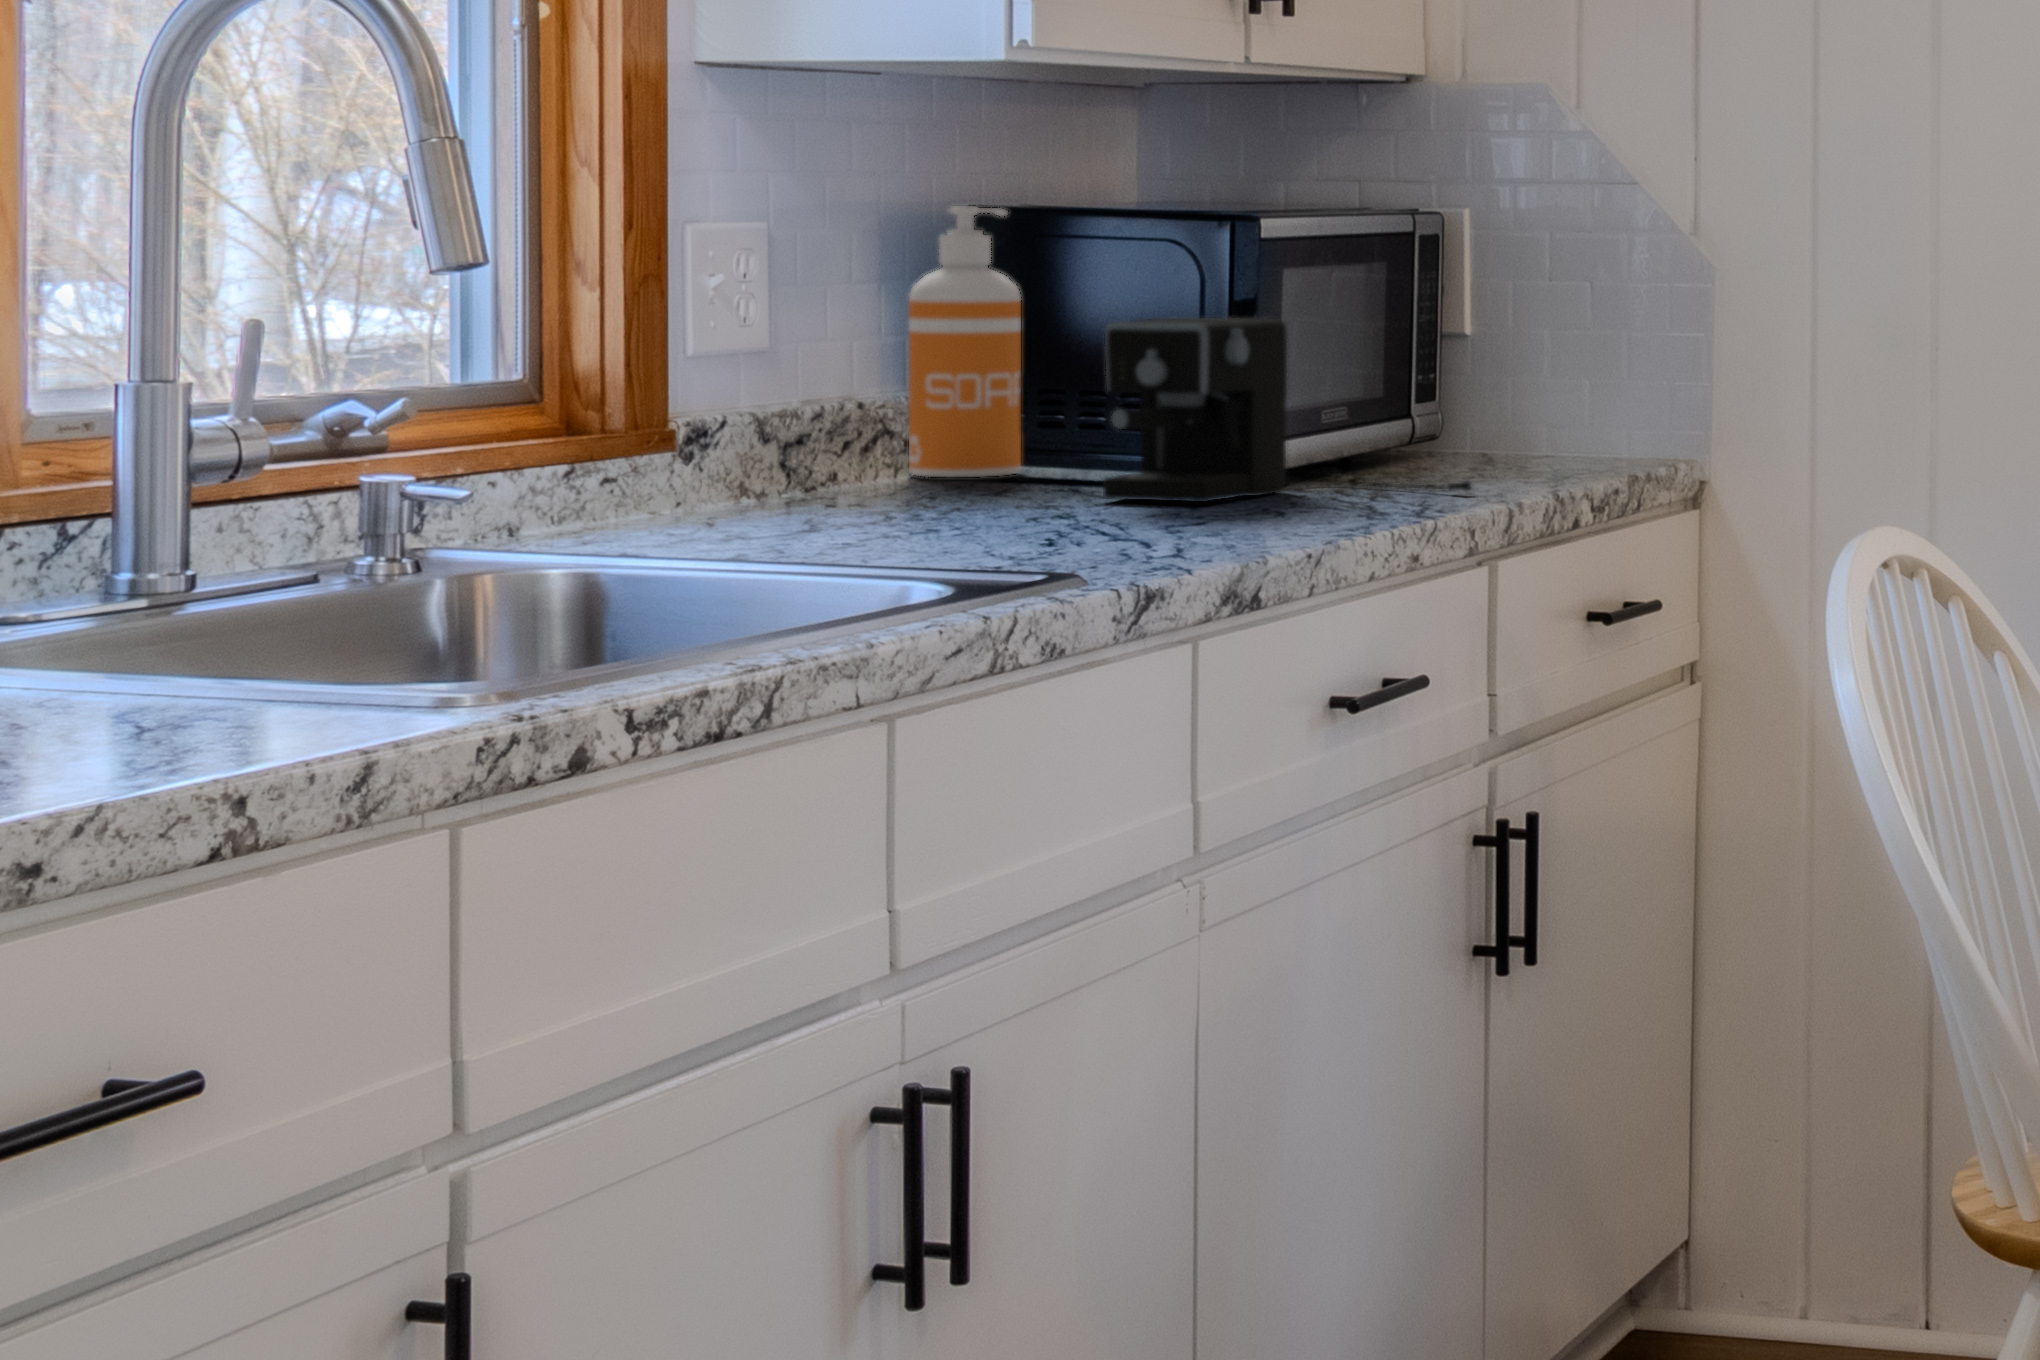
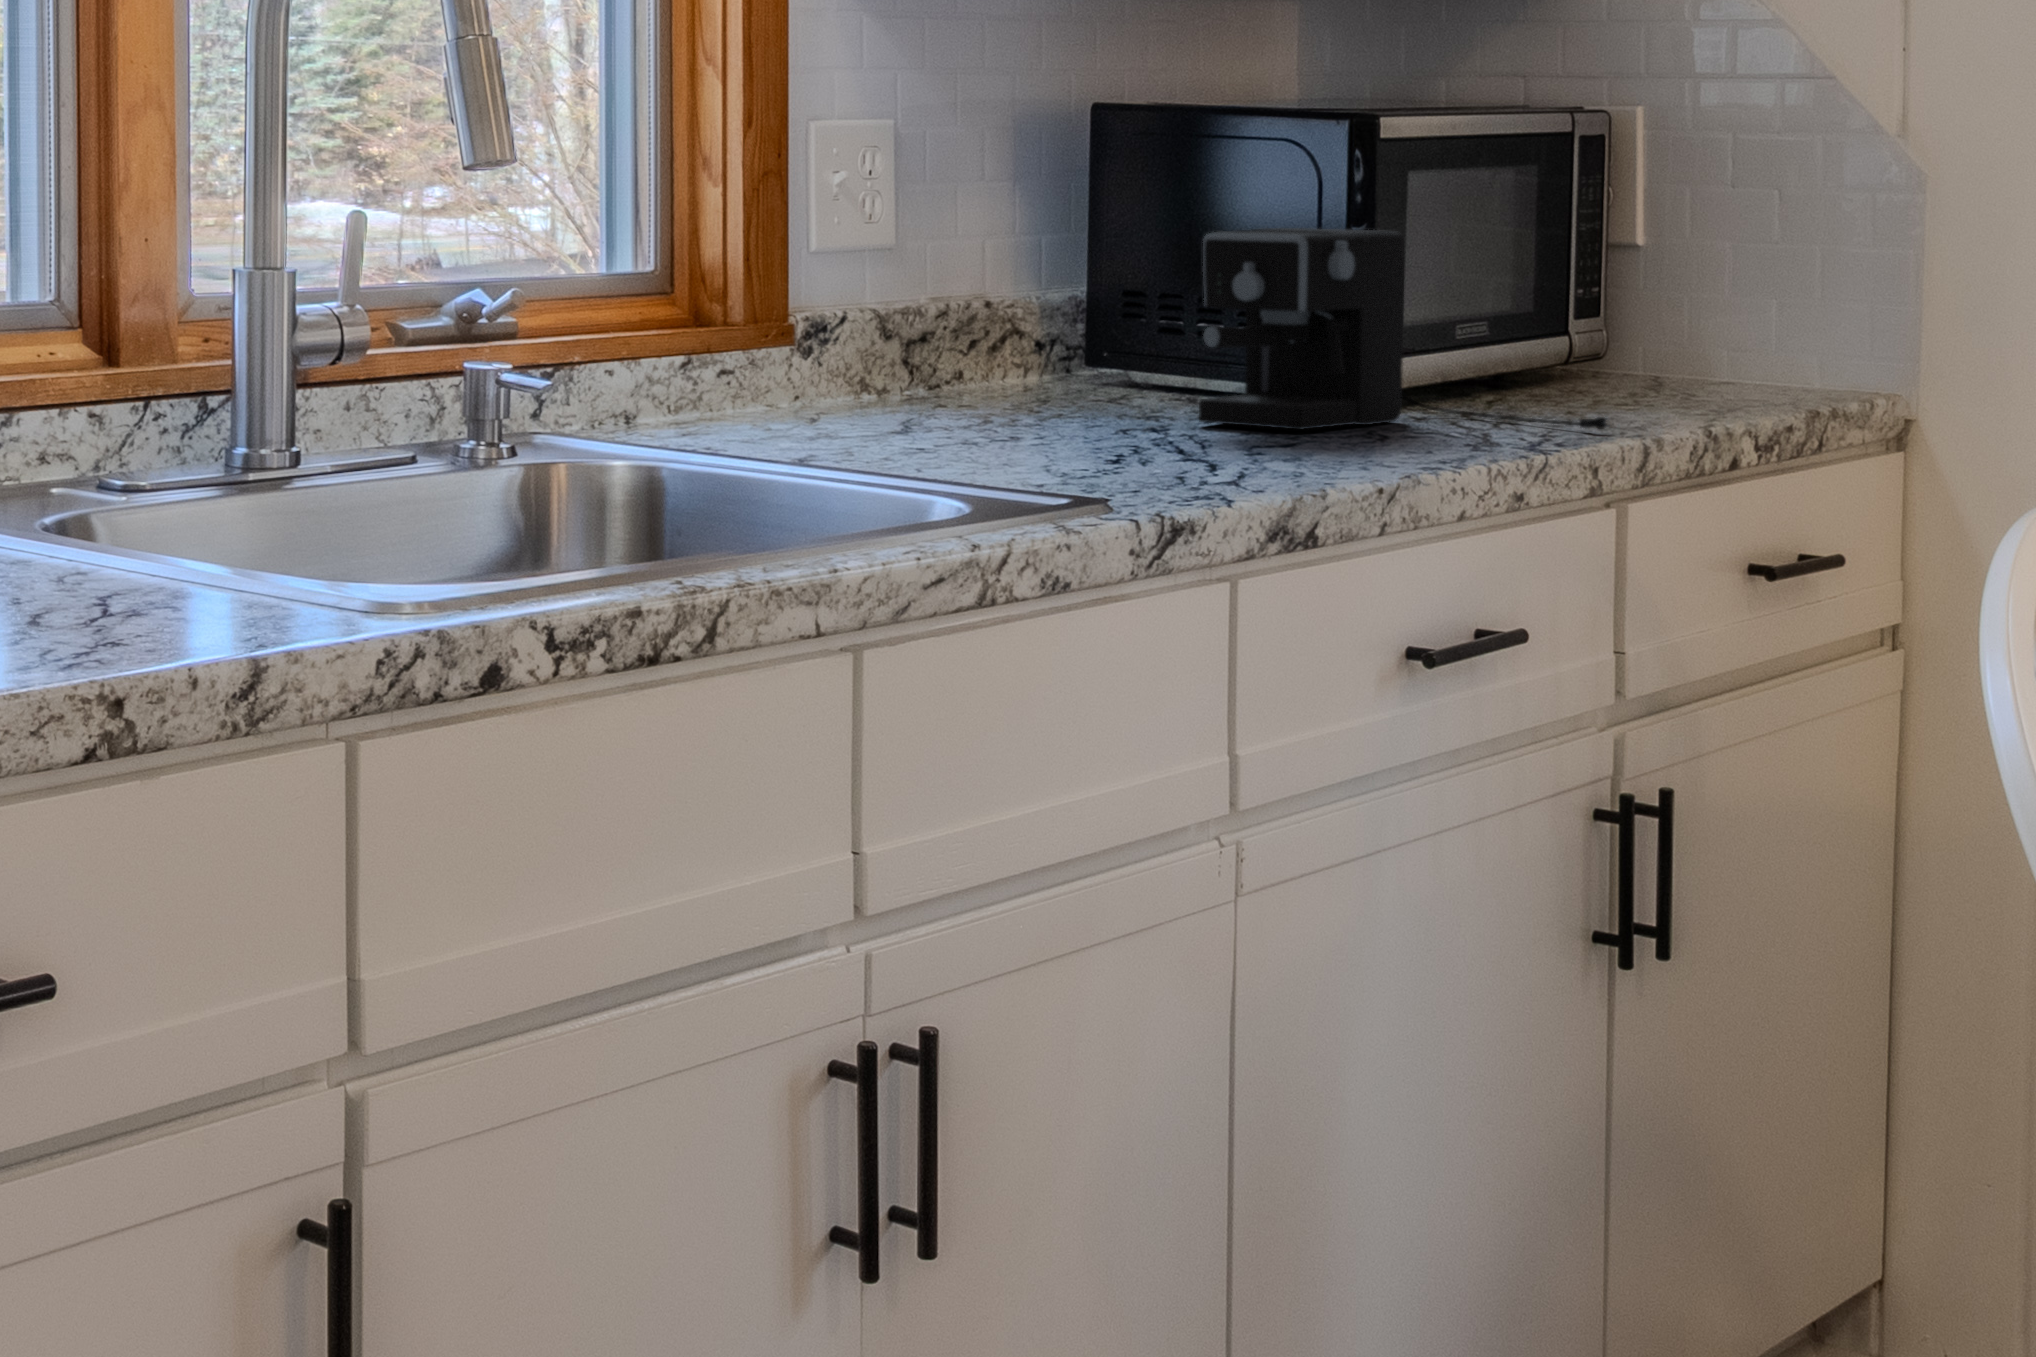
soap dispenser: present [909,206,1021,477] -> none [1028,109,1143,393]

